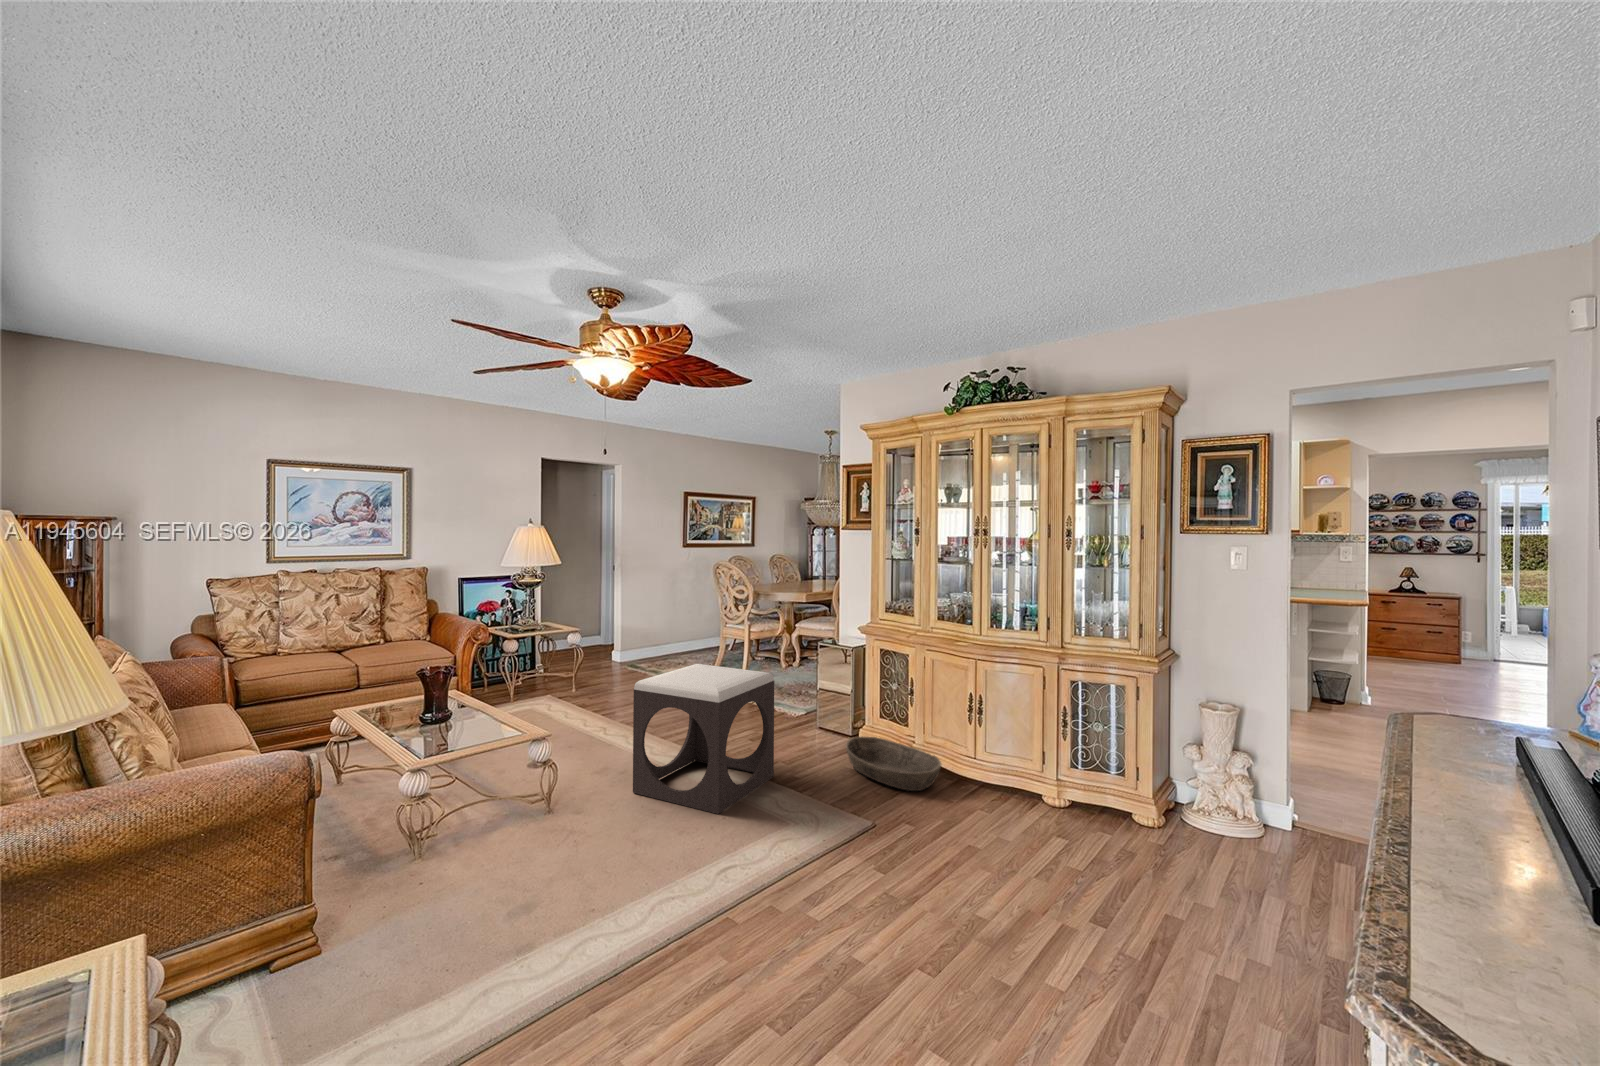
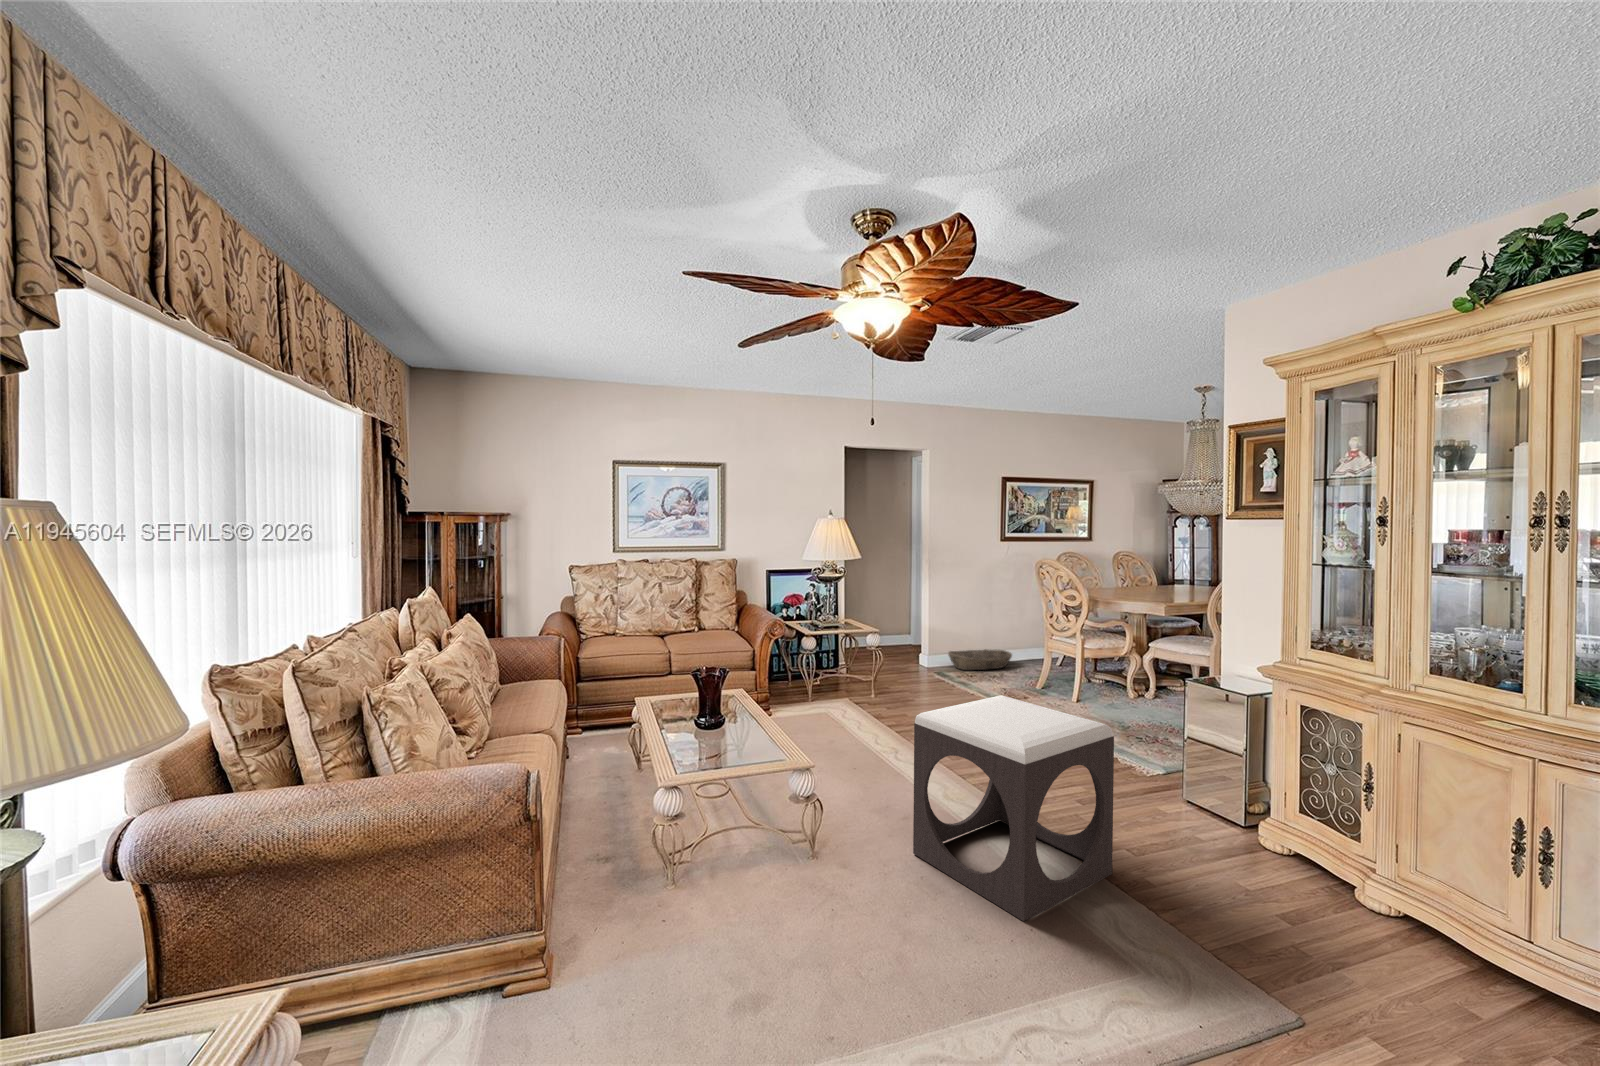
basket: present [846,737,941,791] -> present [948,649,1012,670]

